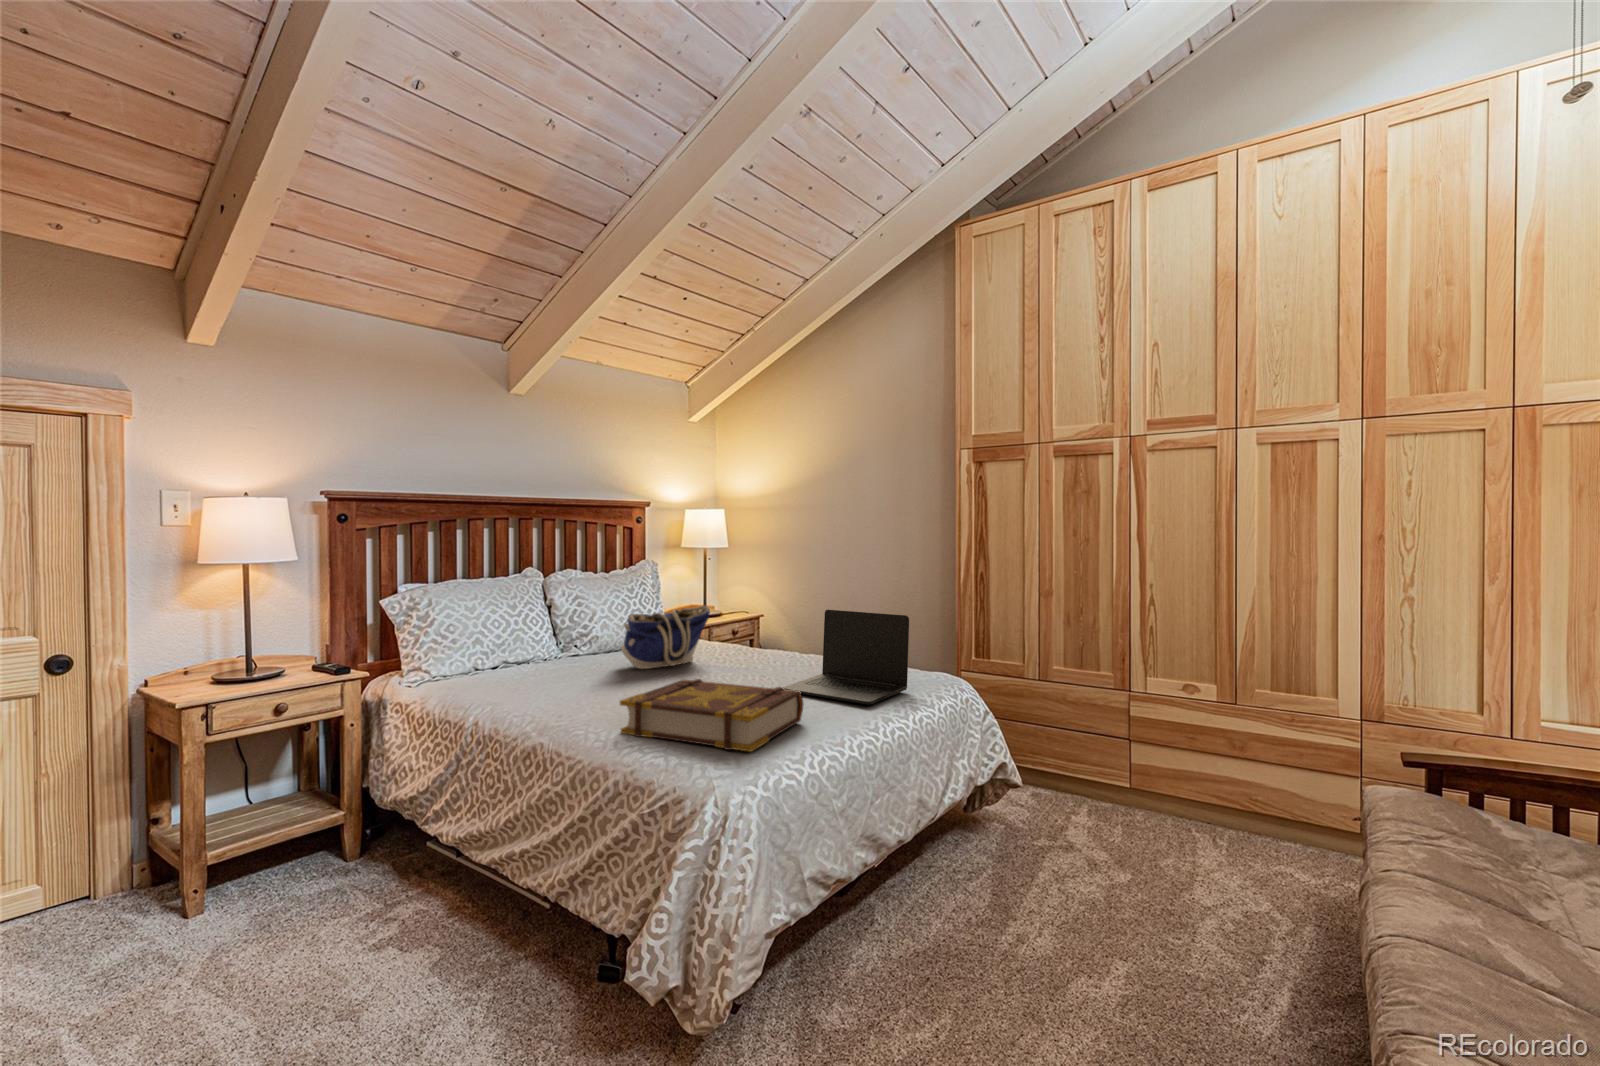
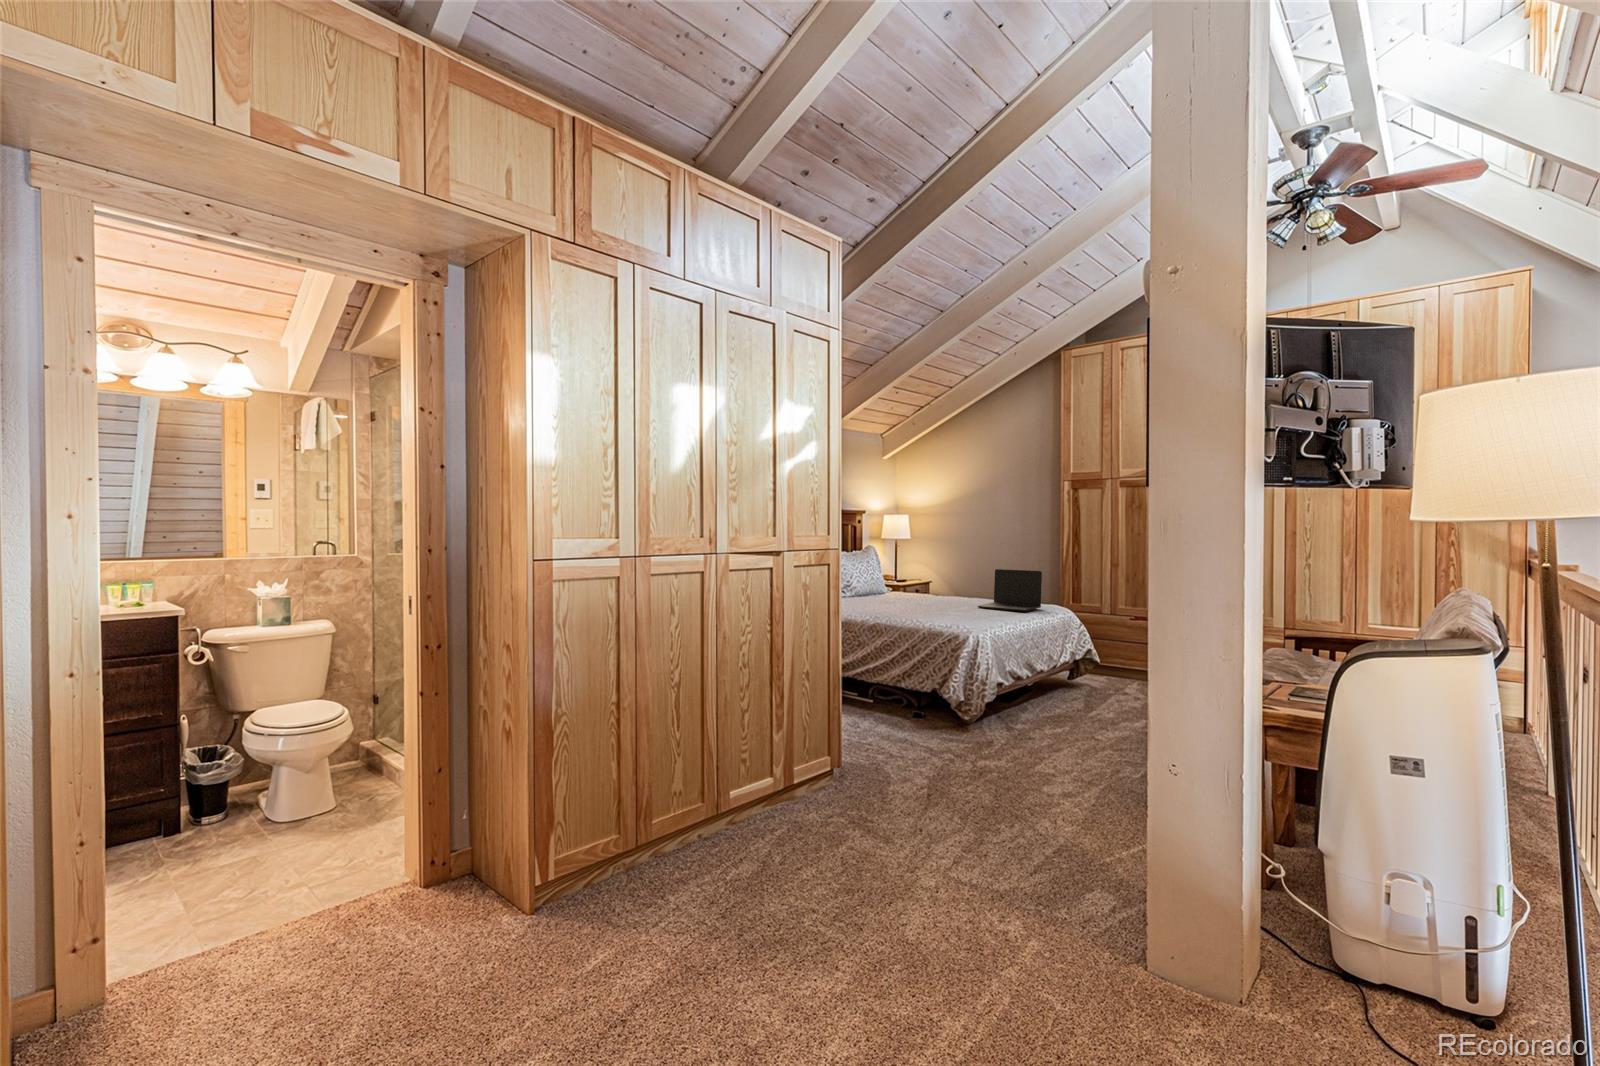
tote bag: present [621,605,710,669] -> none [883,568,928,600]
book: present [620,679,803,752] -> none [918,598,997,621]

